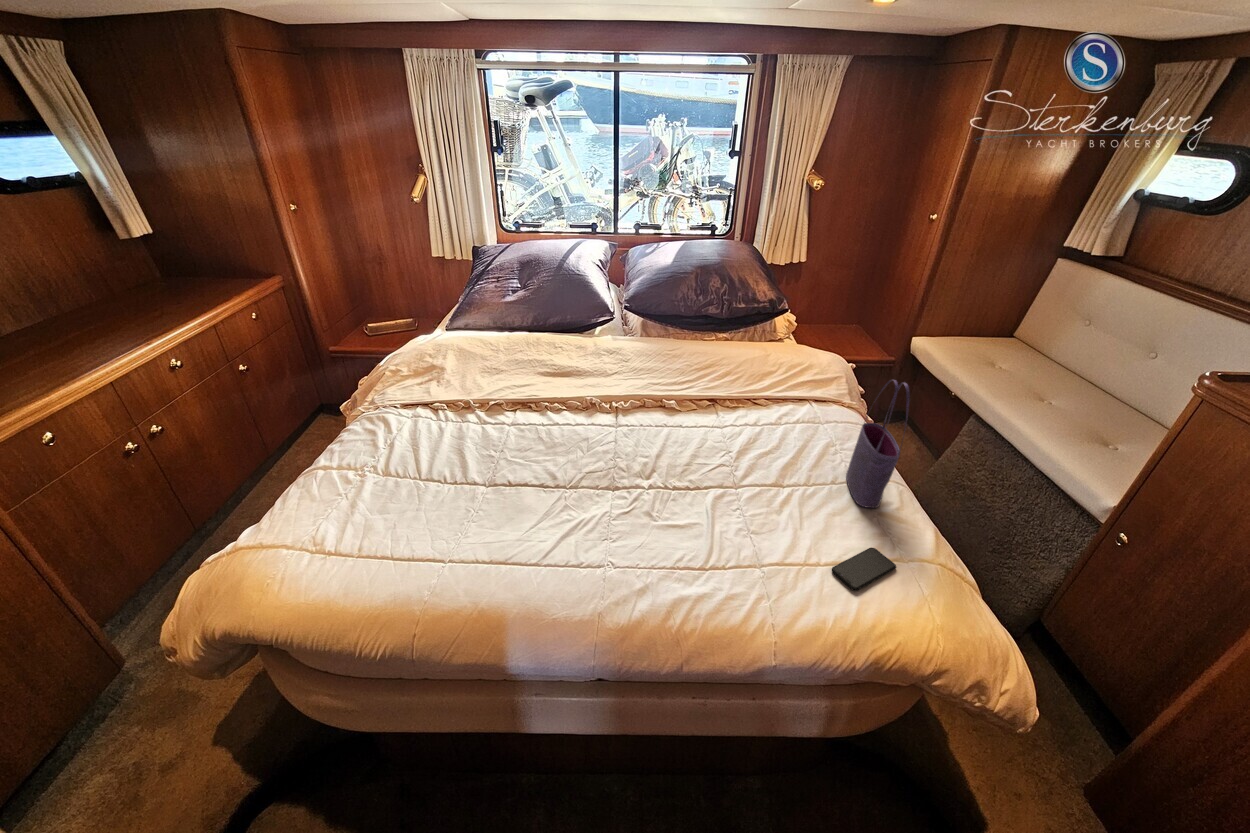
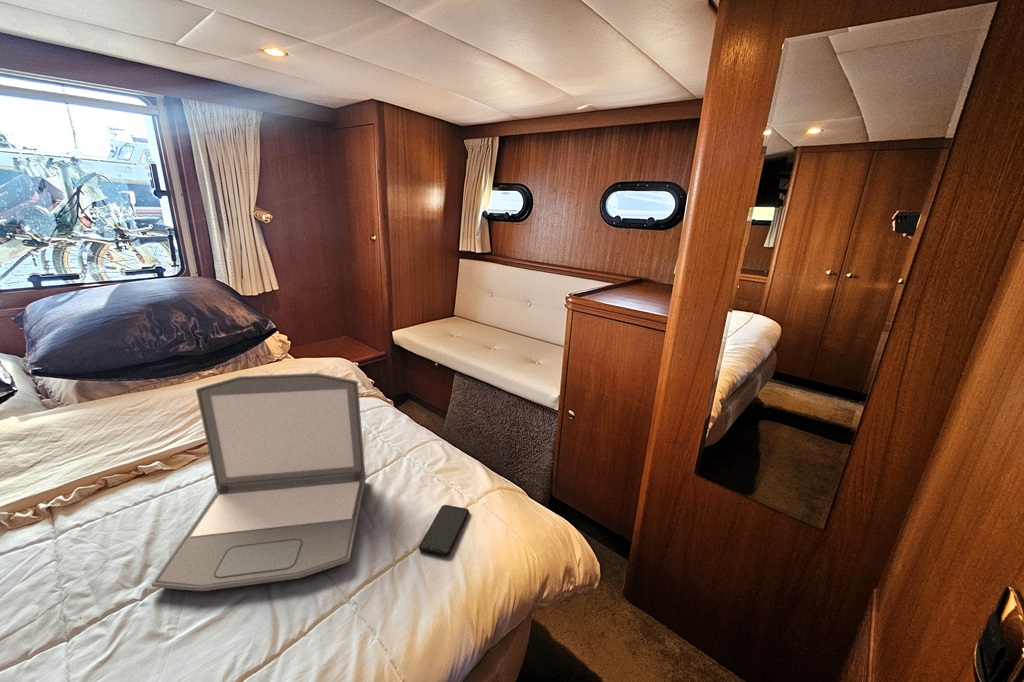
laptop: none [655,362,836,544] -> present [152,373,366,591]
tote bag: present [846,380,910,508] -> none [390,346,431,474]

